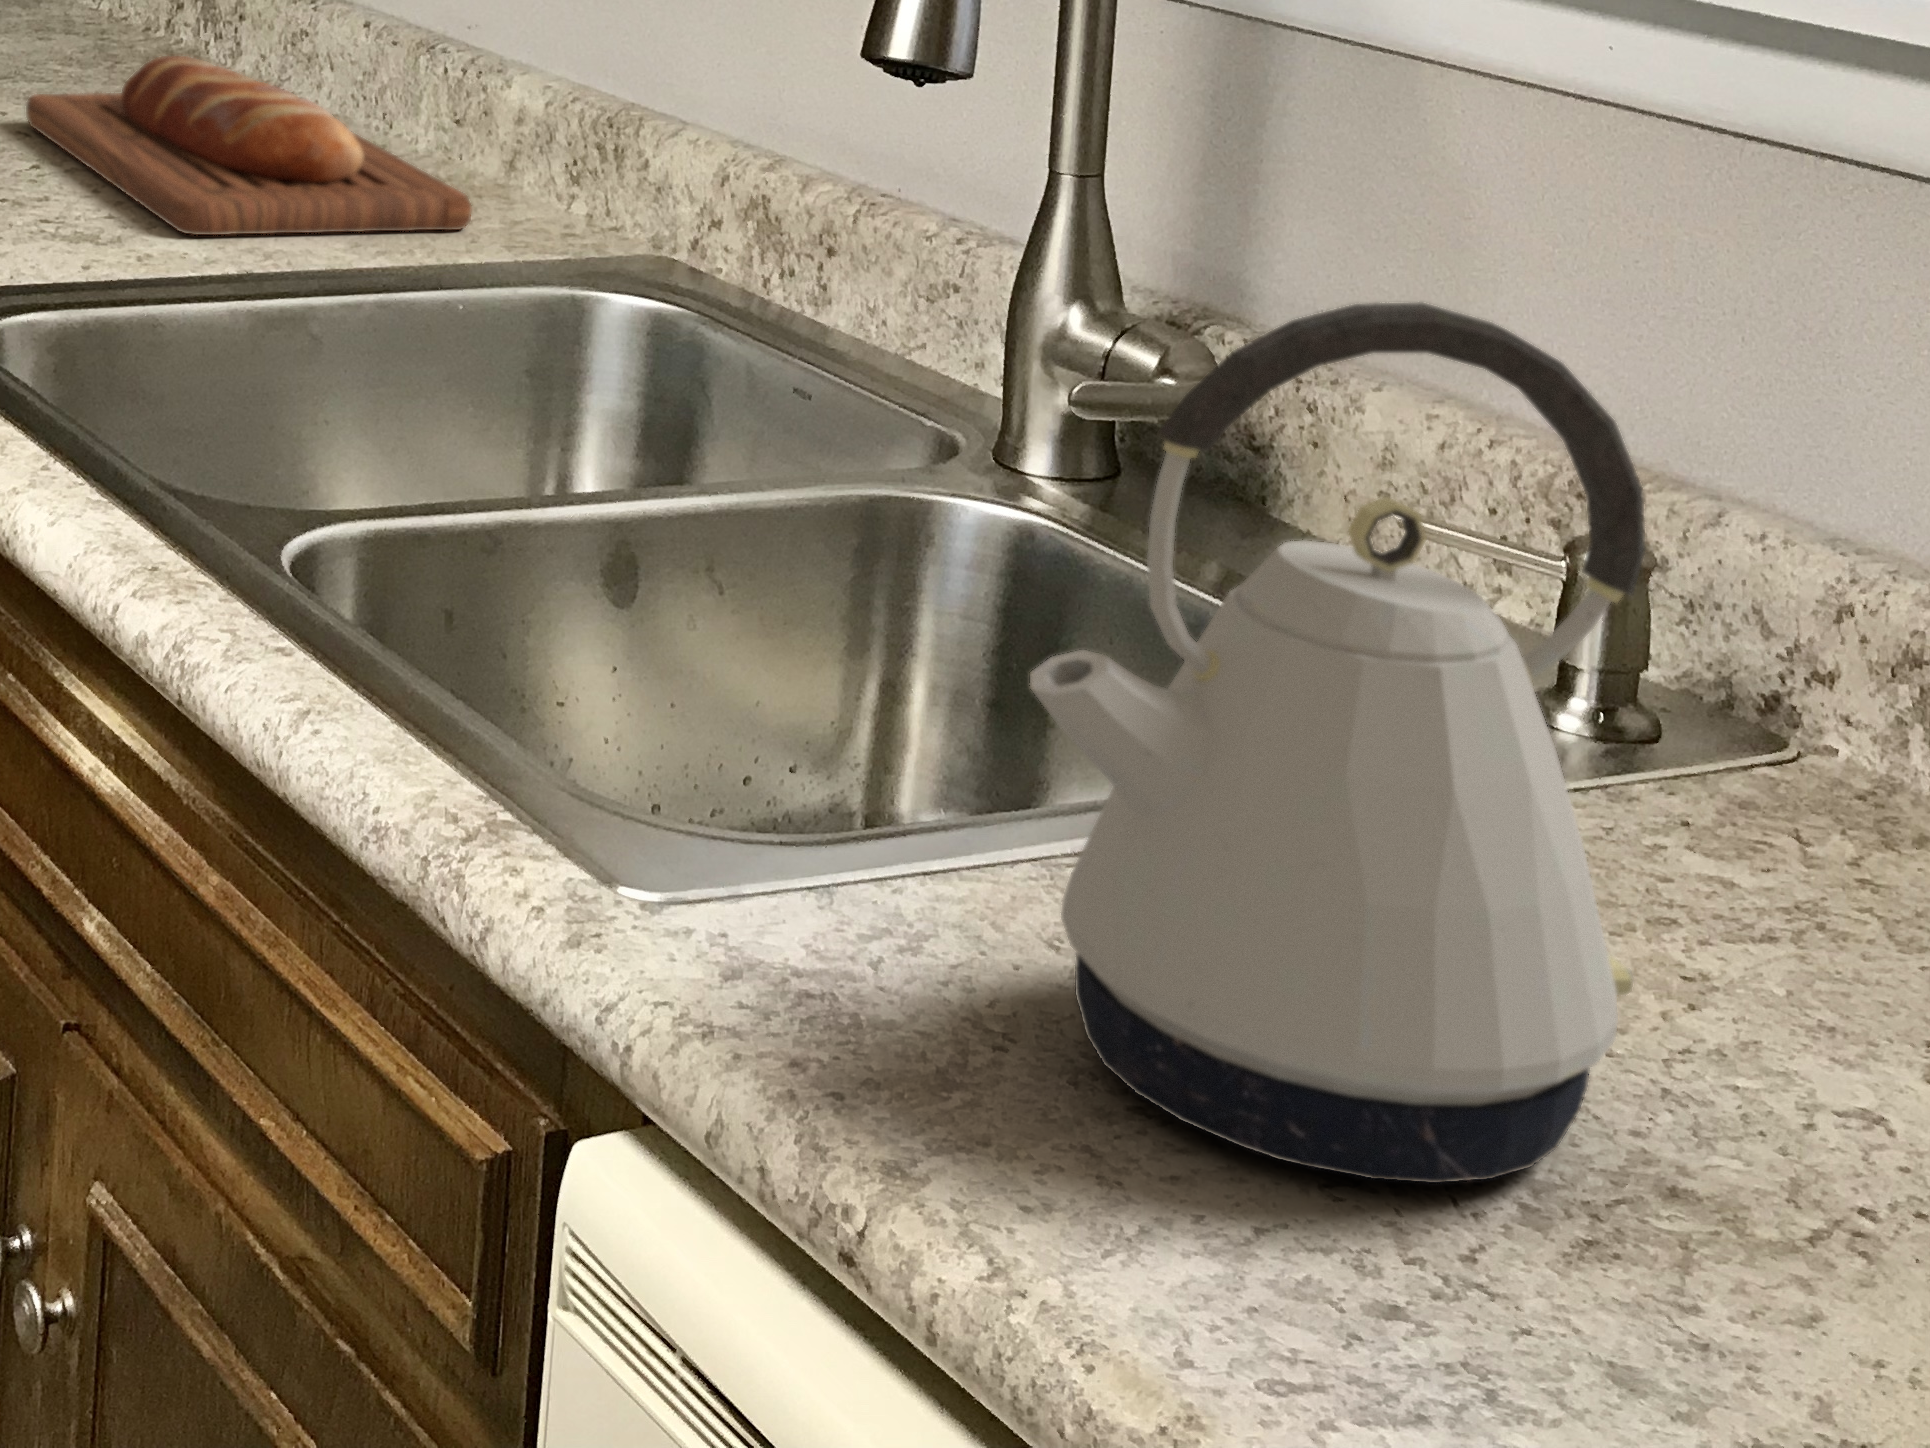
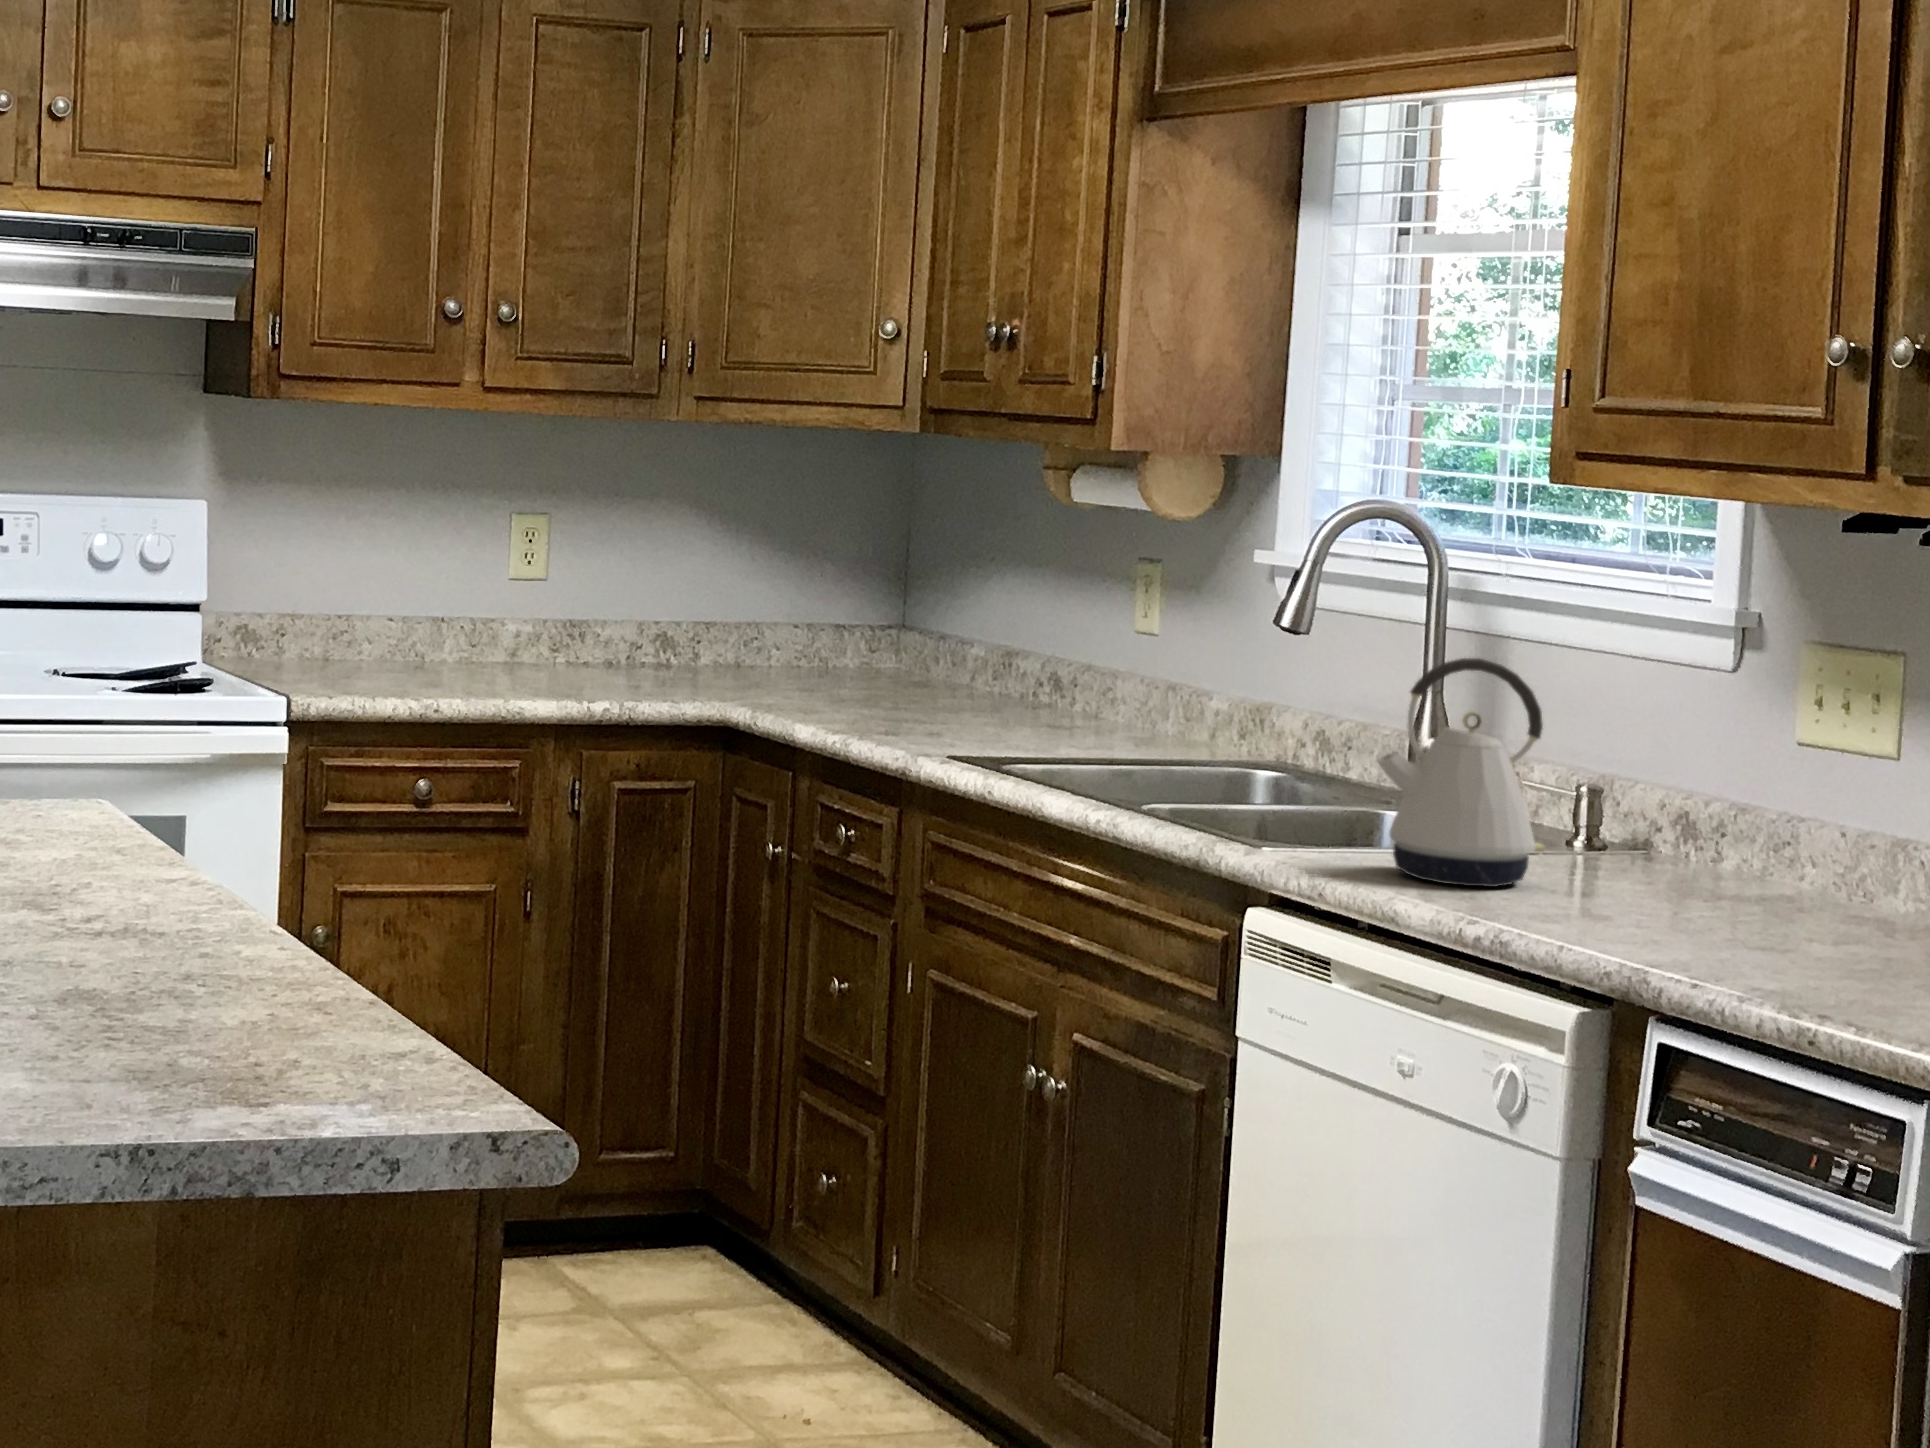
bread loaf: present [26,56,472,235] -> none [983,689,1196,754]

